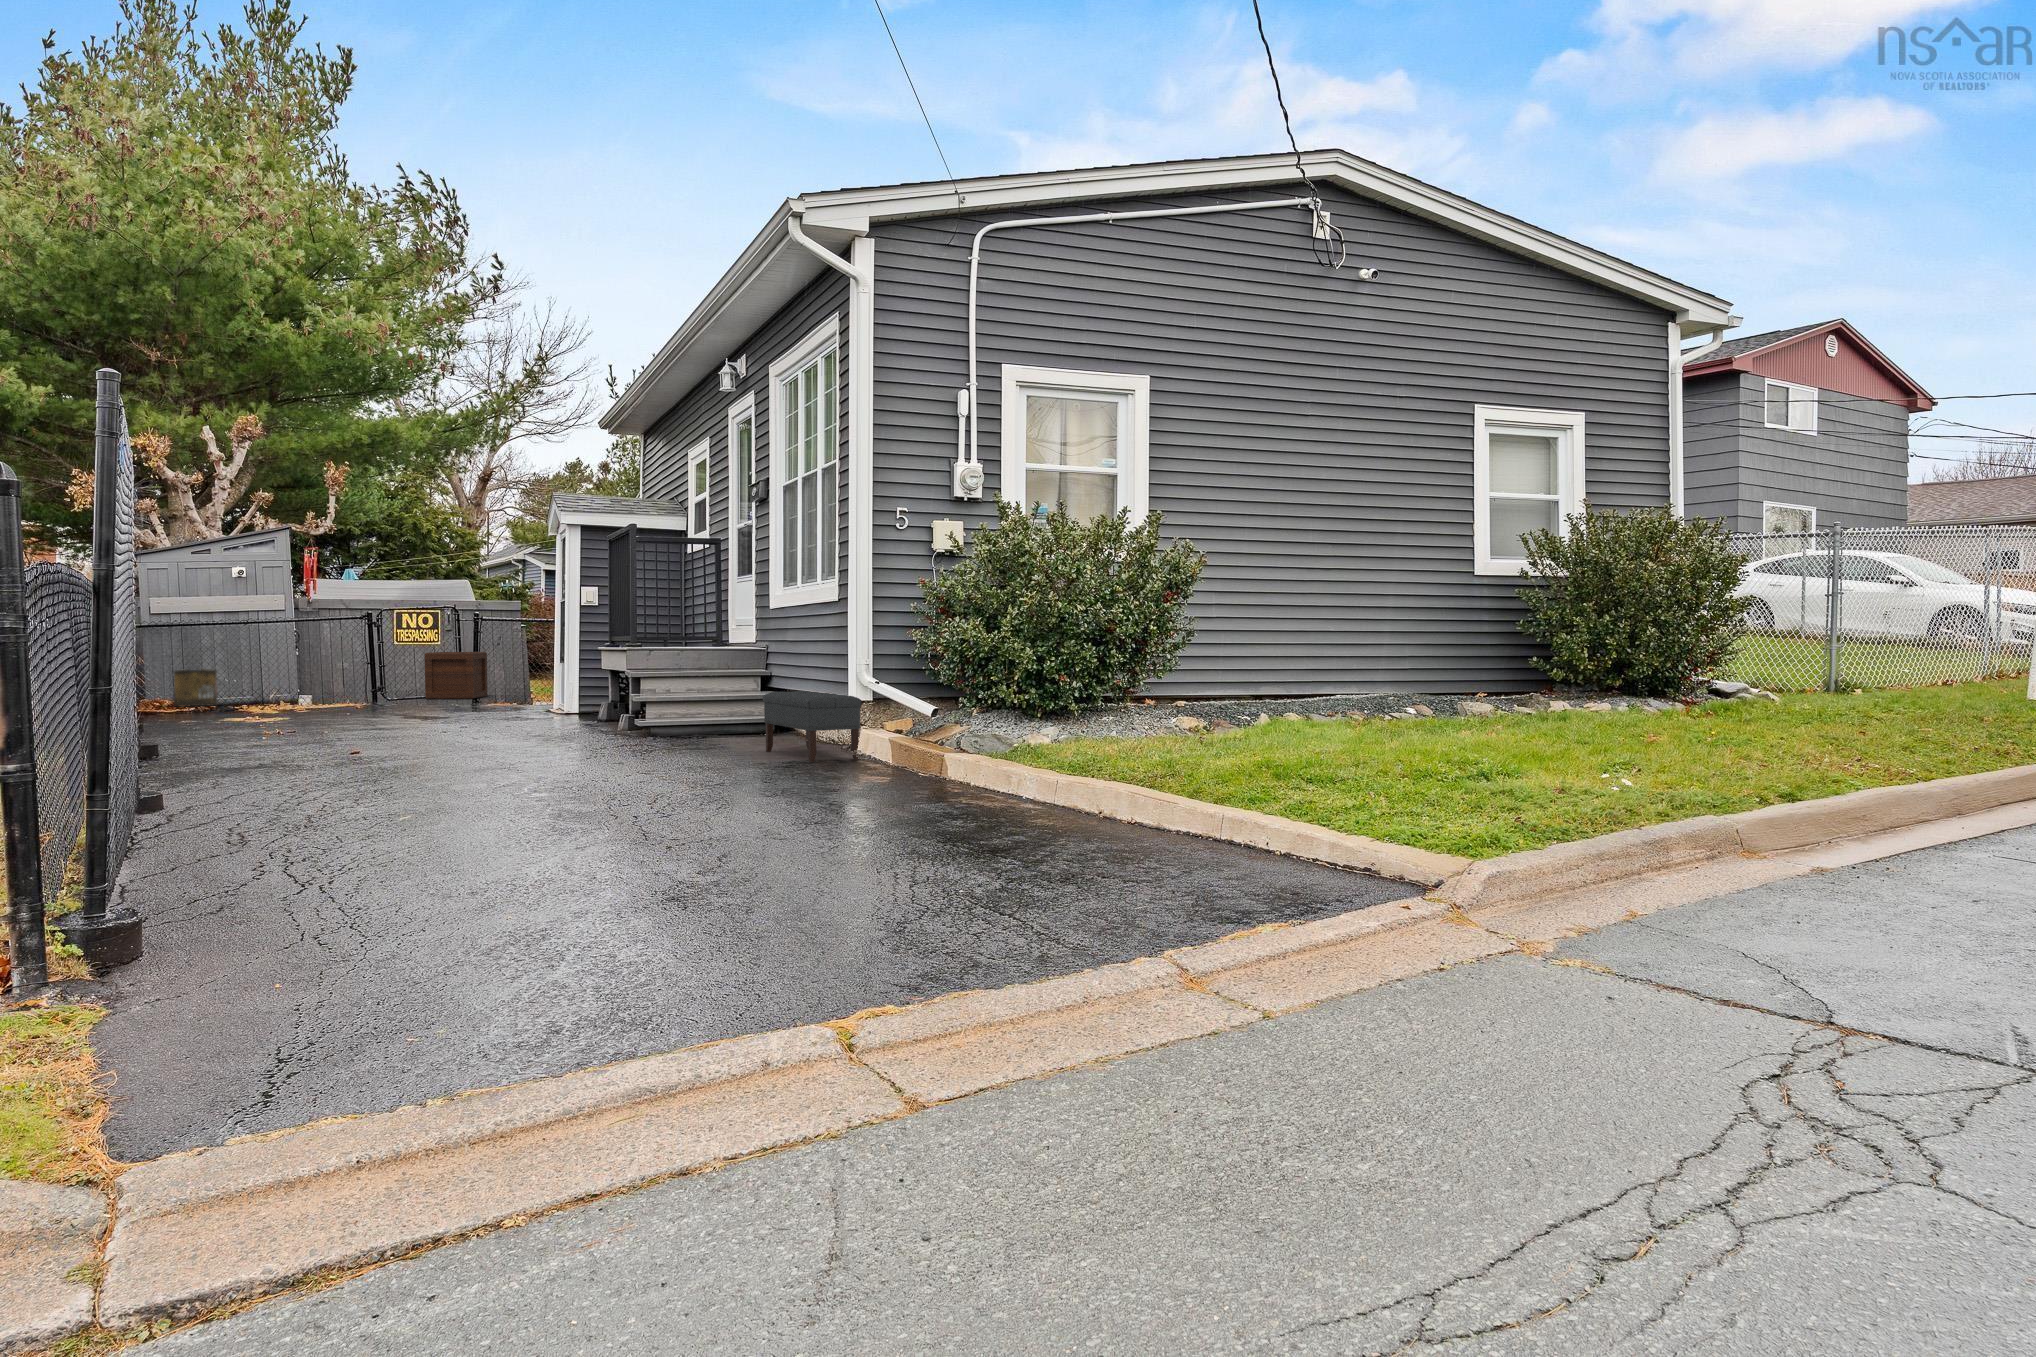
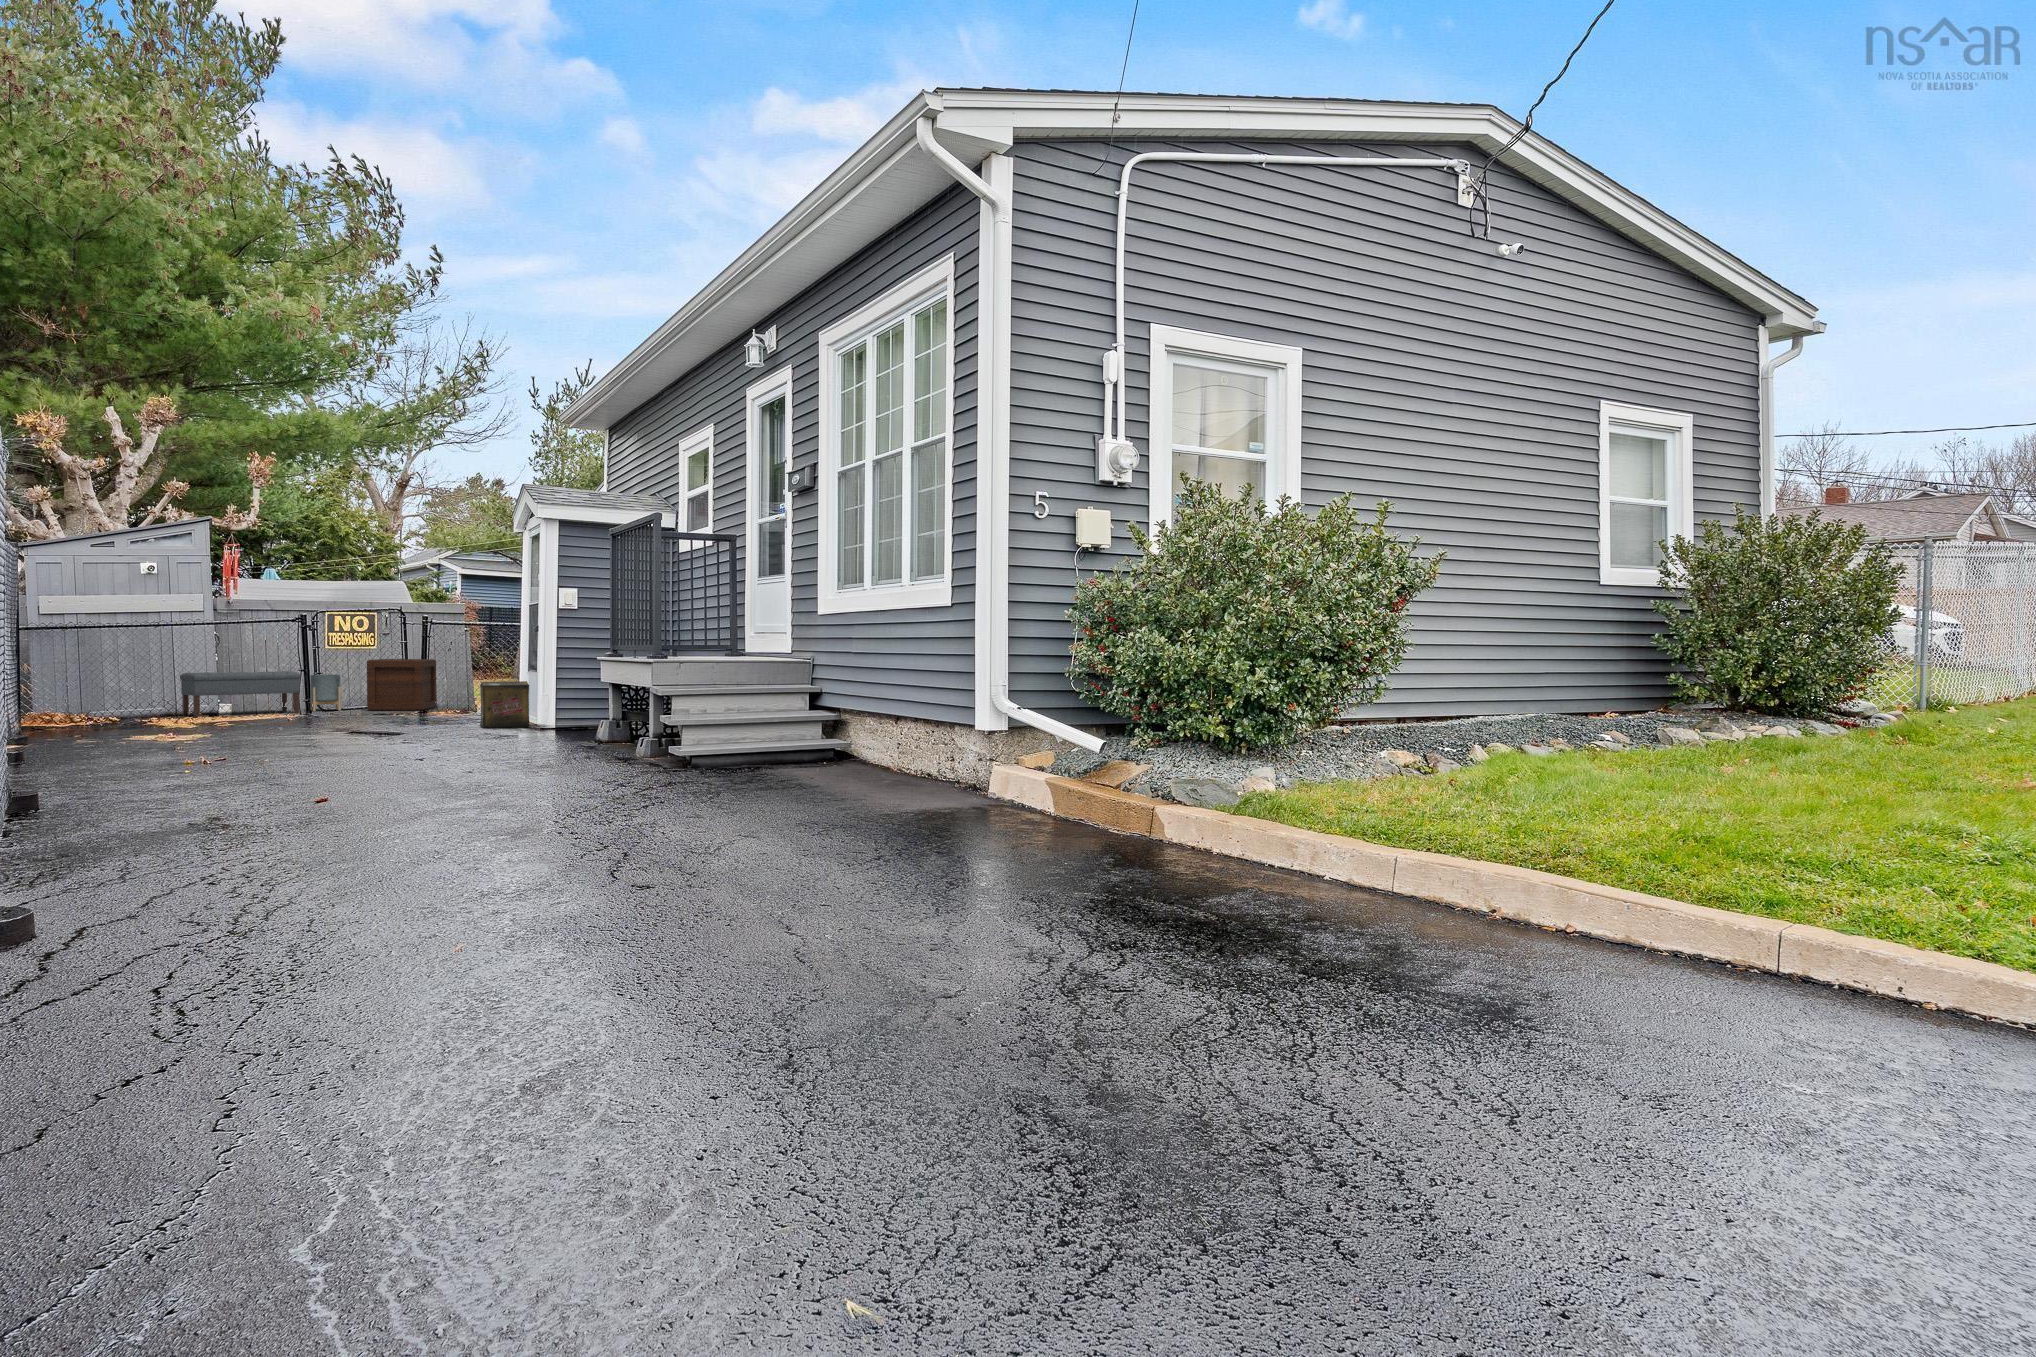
planter: none [377,666,403,700] -> present [310,674,341,711]
cardboard box: present [174,668,218,707] -> present [480,681,530,728]
bench: present [763,691,862,762] -> present [180,671,301,717]

